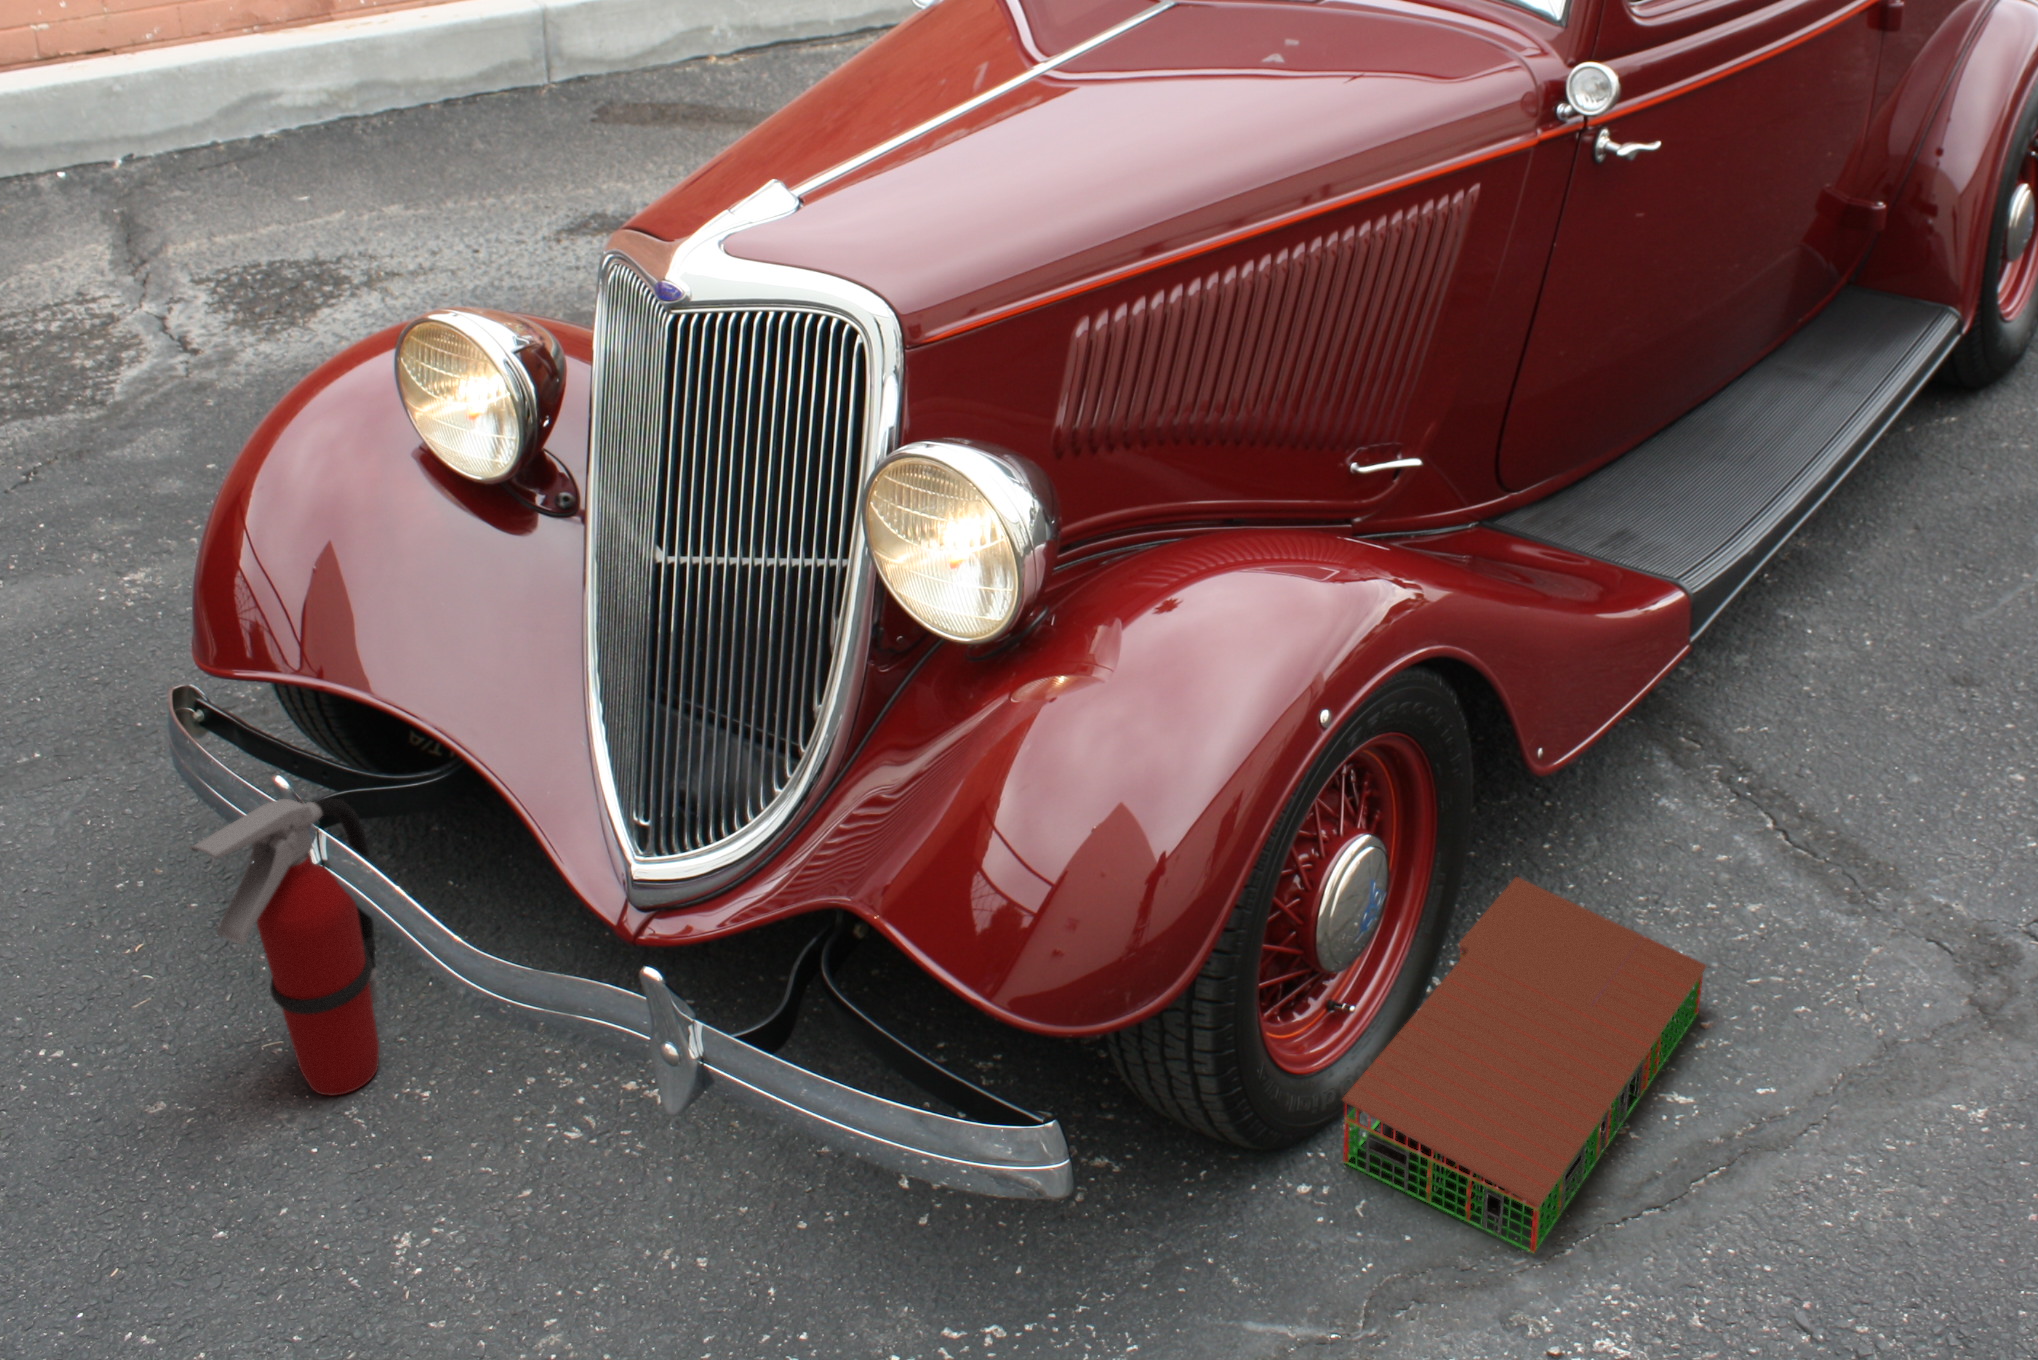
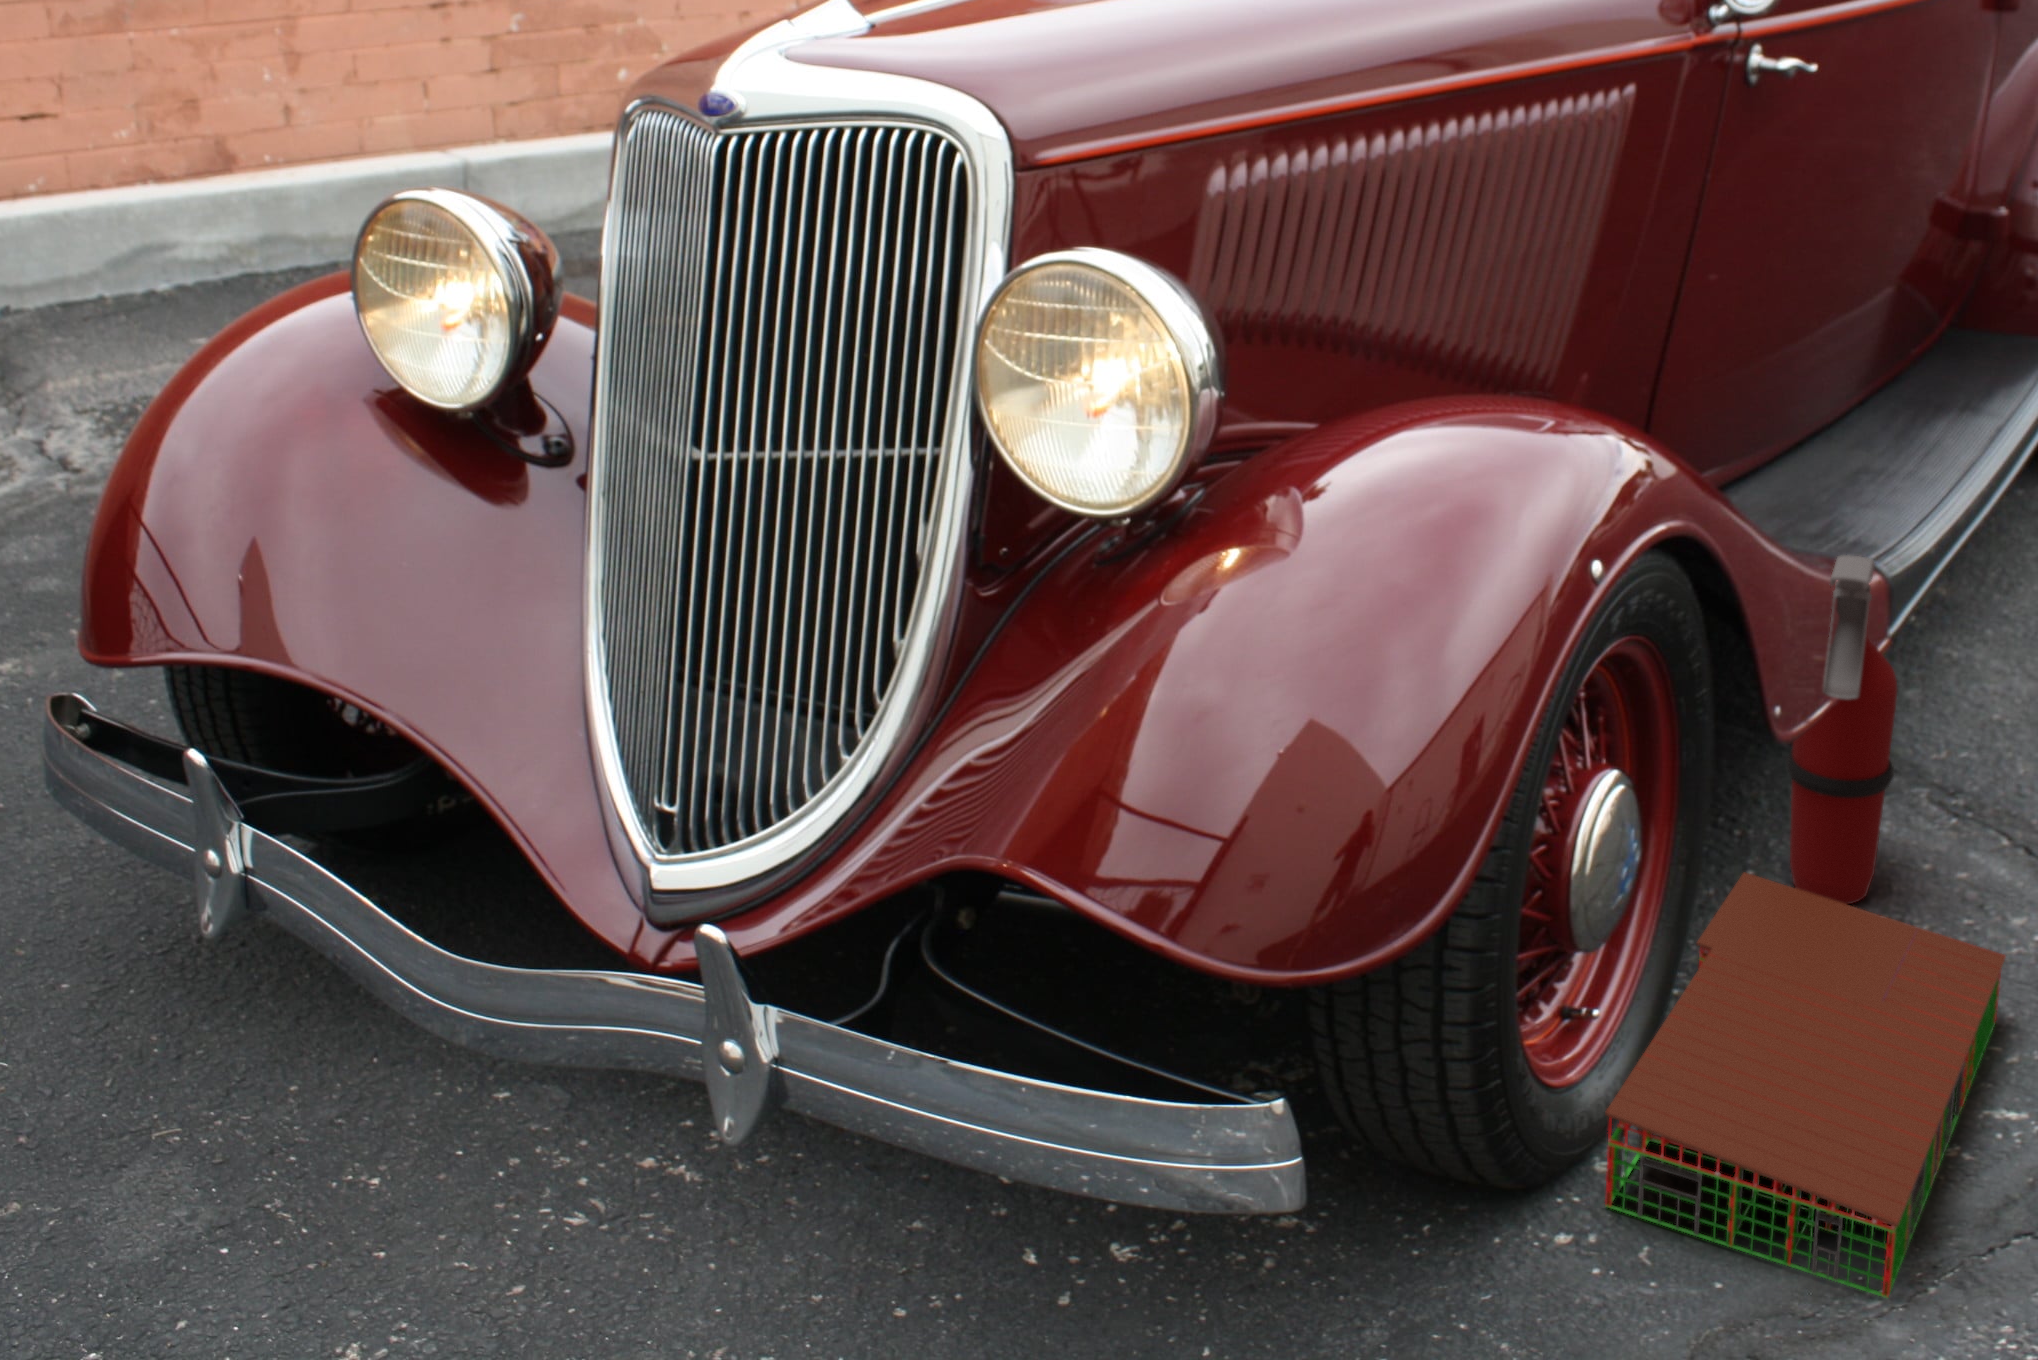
fire extinguisher: present [189,798,379,1095] -> present [1786,555,1897,904]

